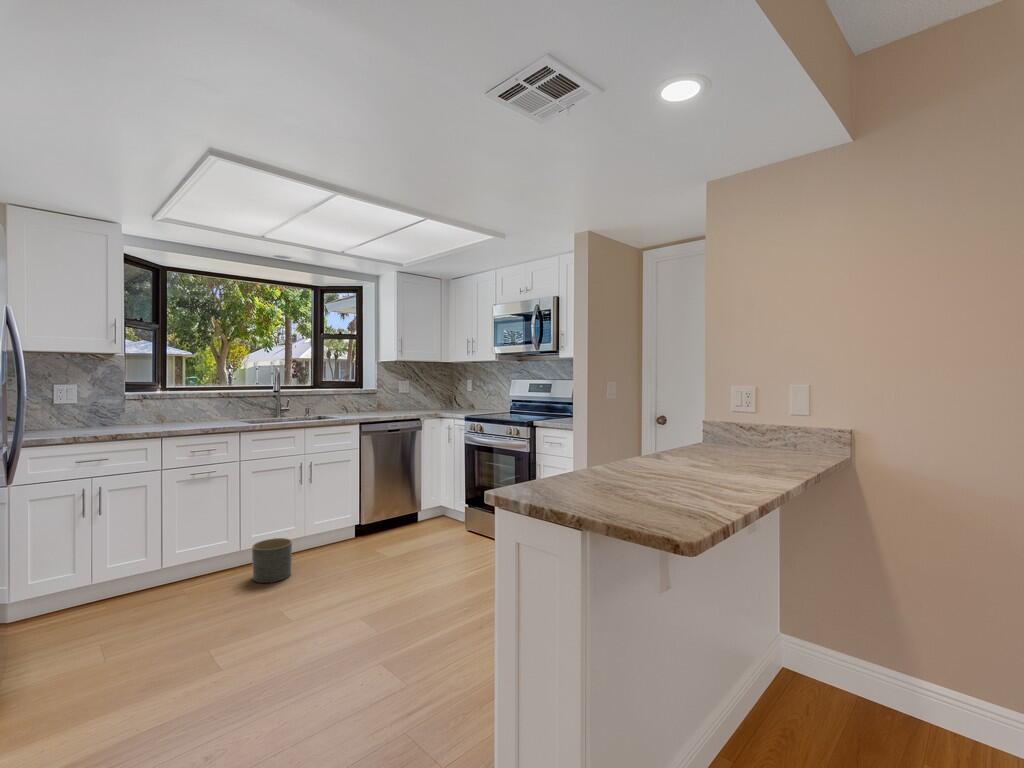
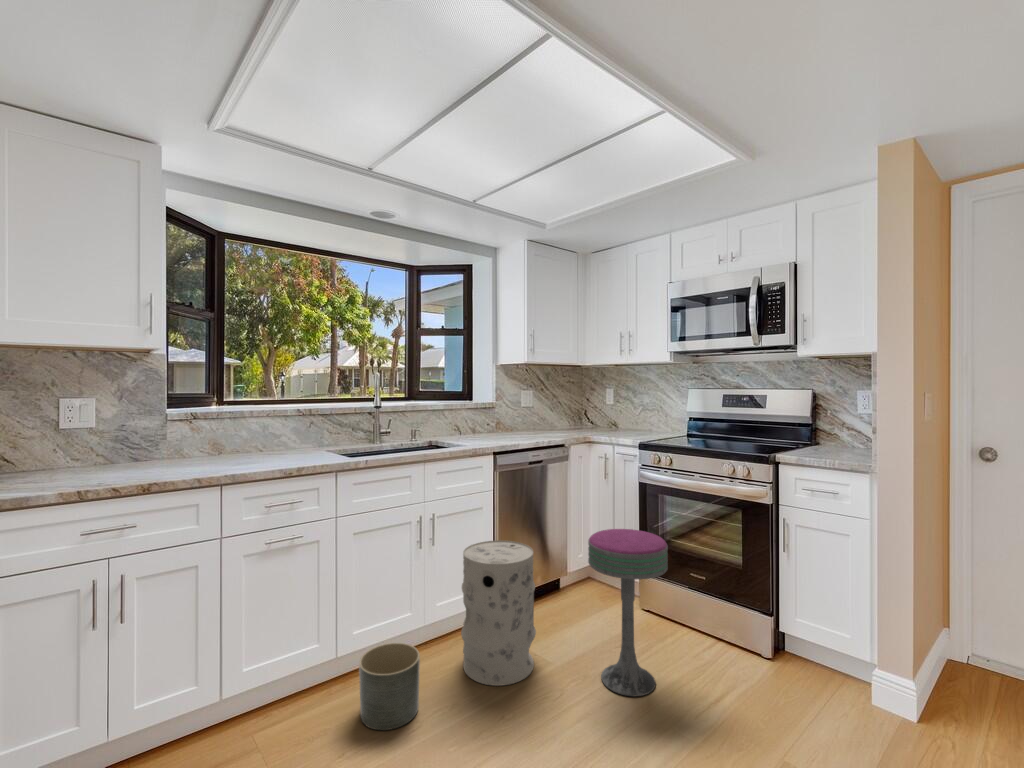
bar stool: none [405,469,454,566] -> present [588,529,668,696]
trash can: none [326,479,376,565] -> present [461,540,536,686]

